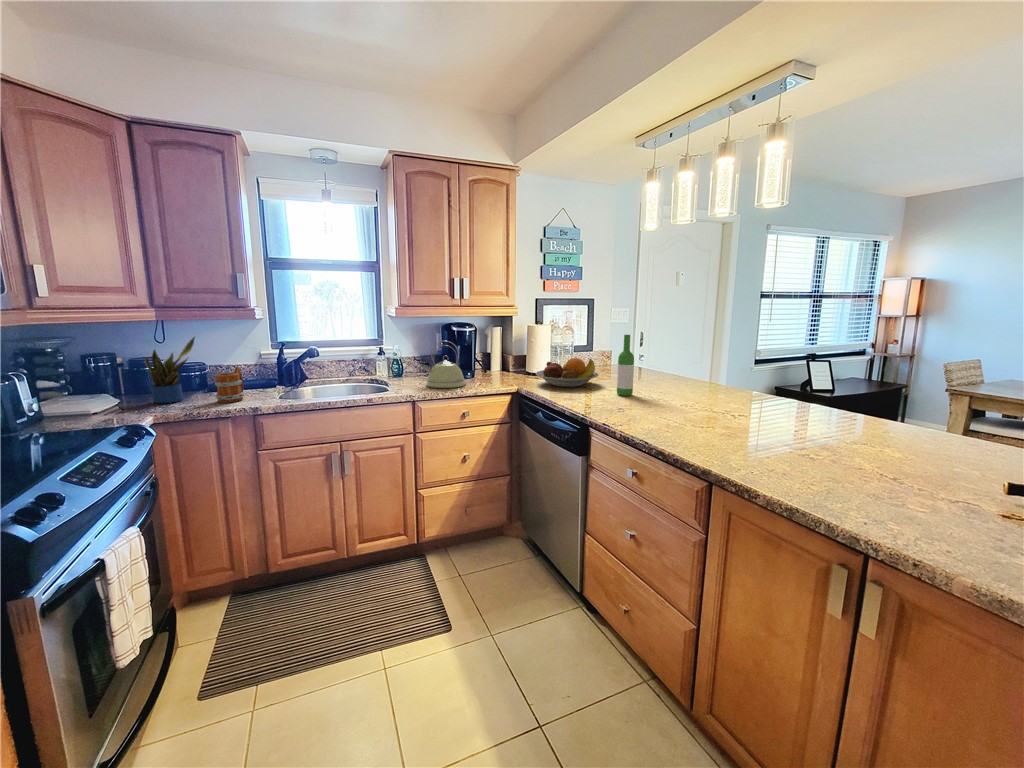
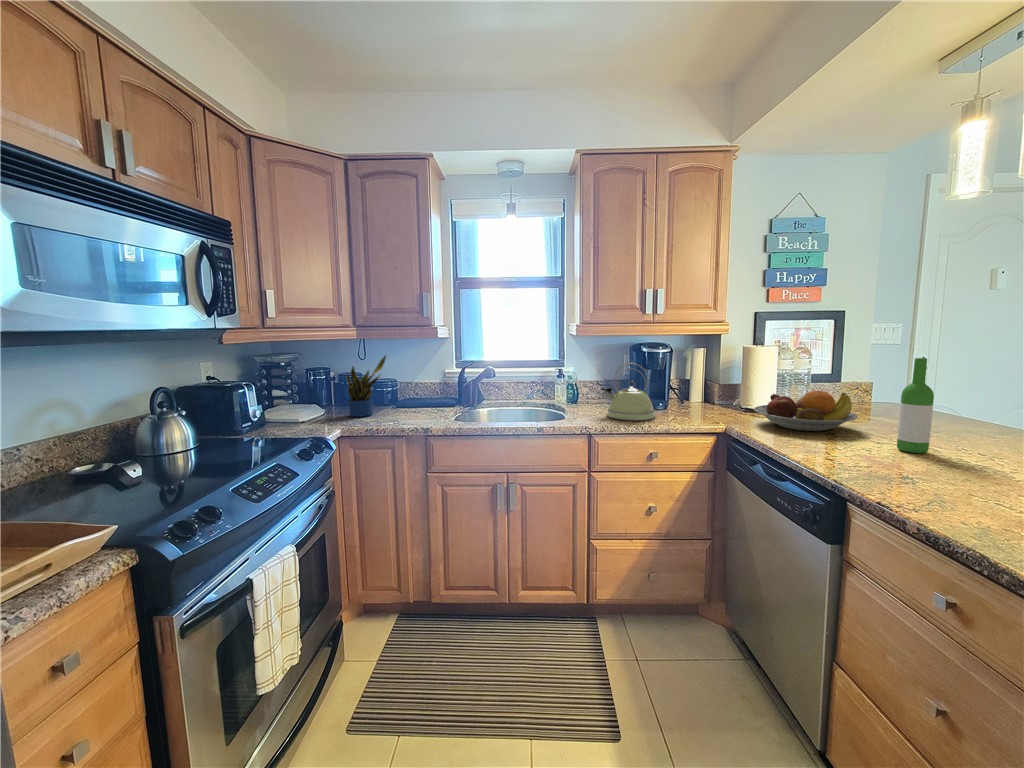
mug: present [214,367,244,403] -> none [397,385,423,420]

